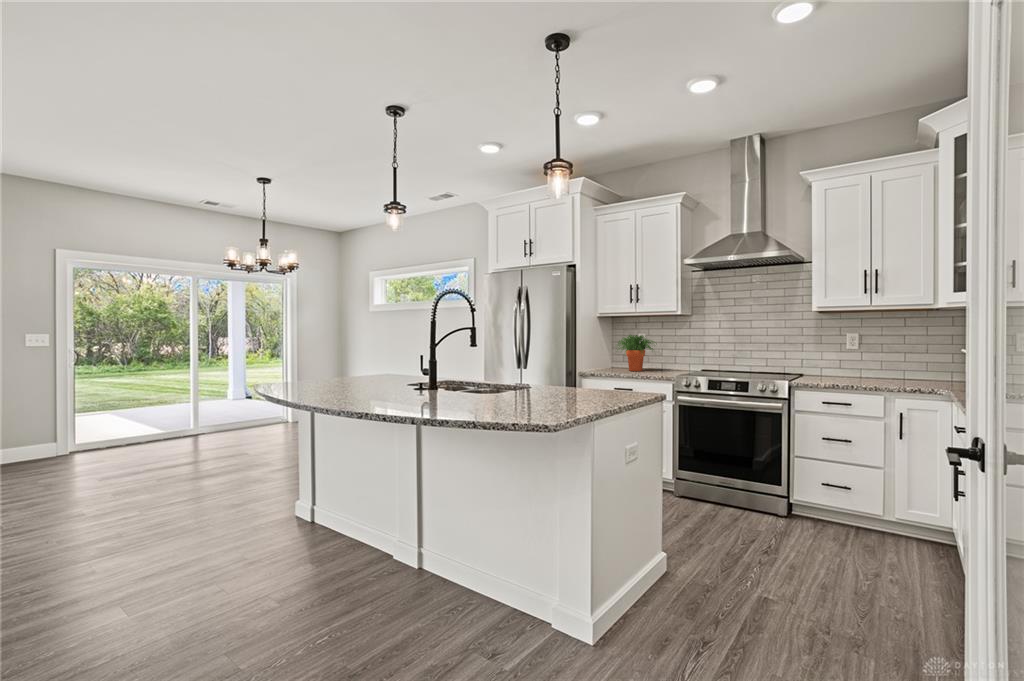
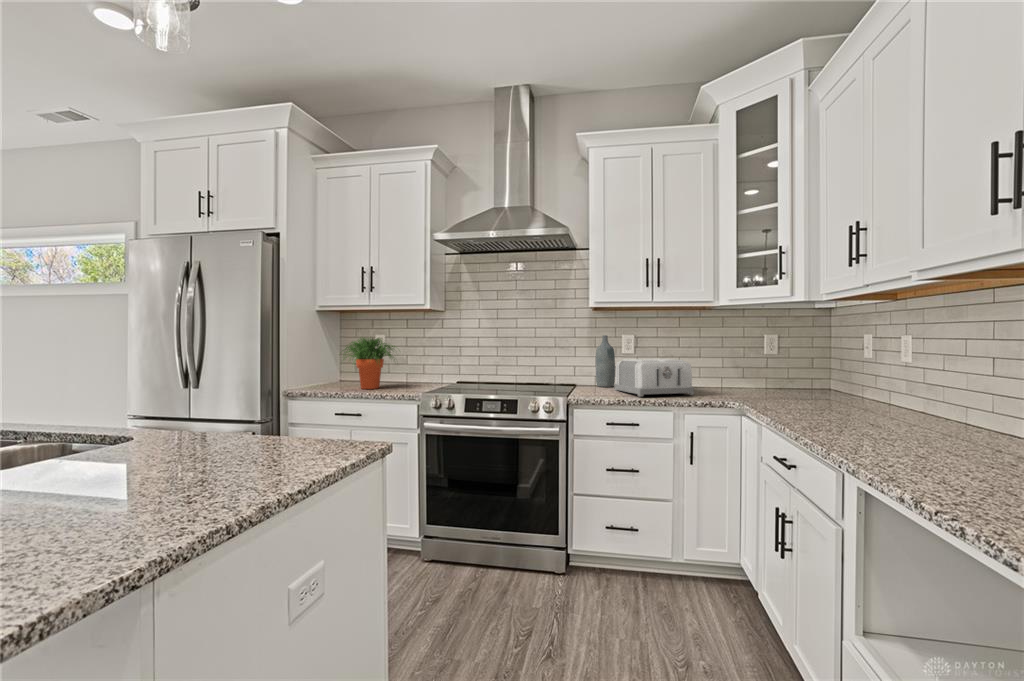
bottle: none [820,334,839,376] -> present [596,335,615,387]
toaster: none [836,354,911,384] -> present [614,359,694,397]

